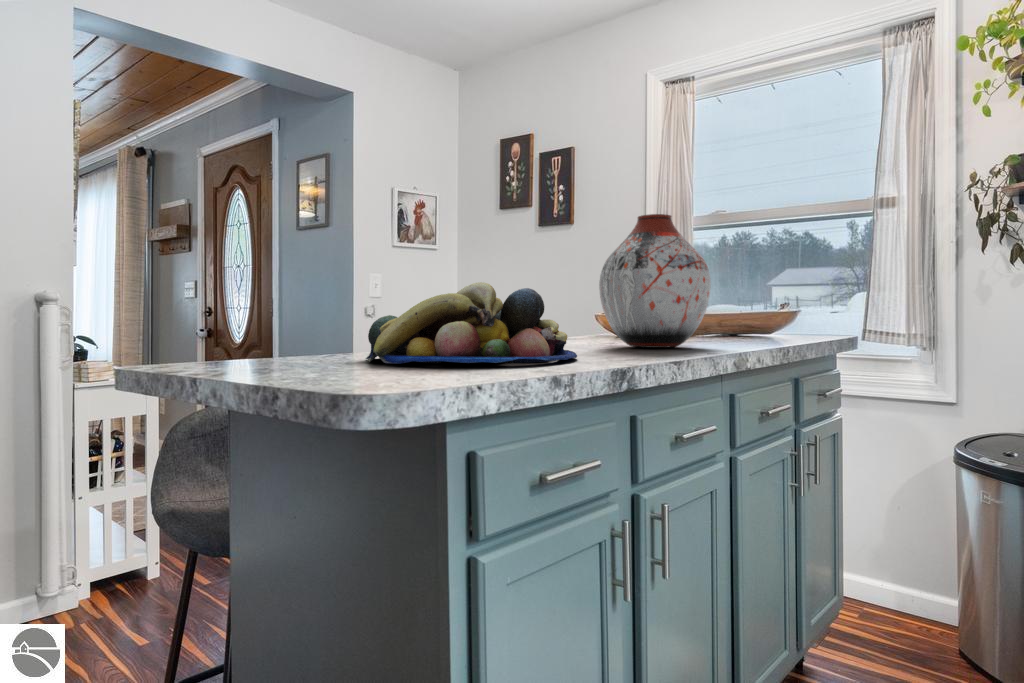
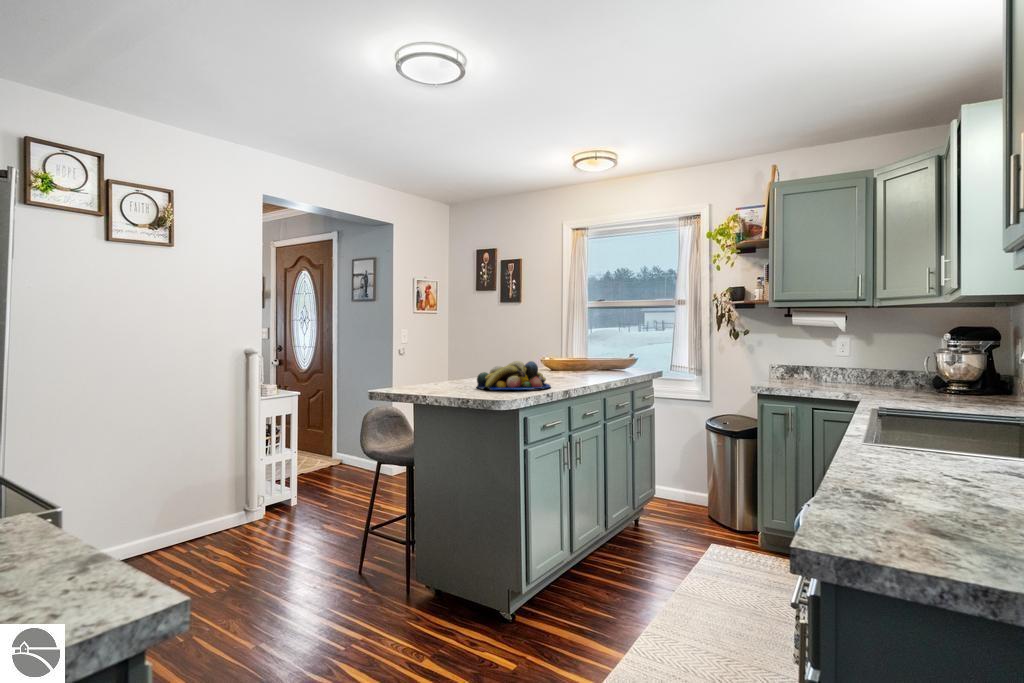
vase: present [599,214,711,348] -> none [553,328,596,380]

